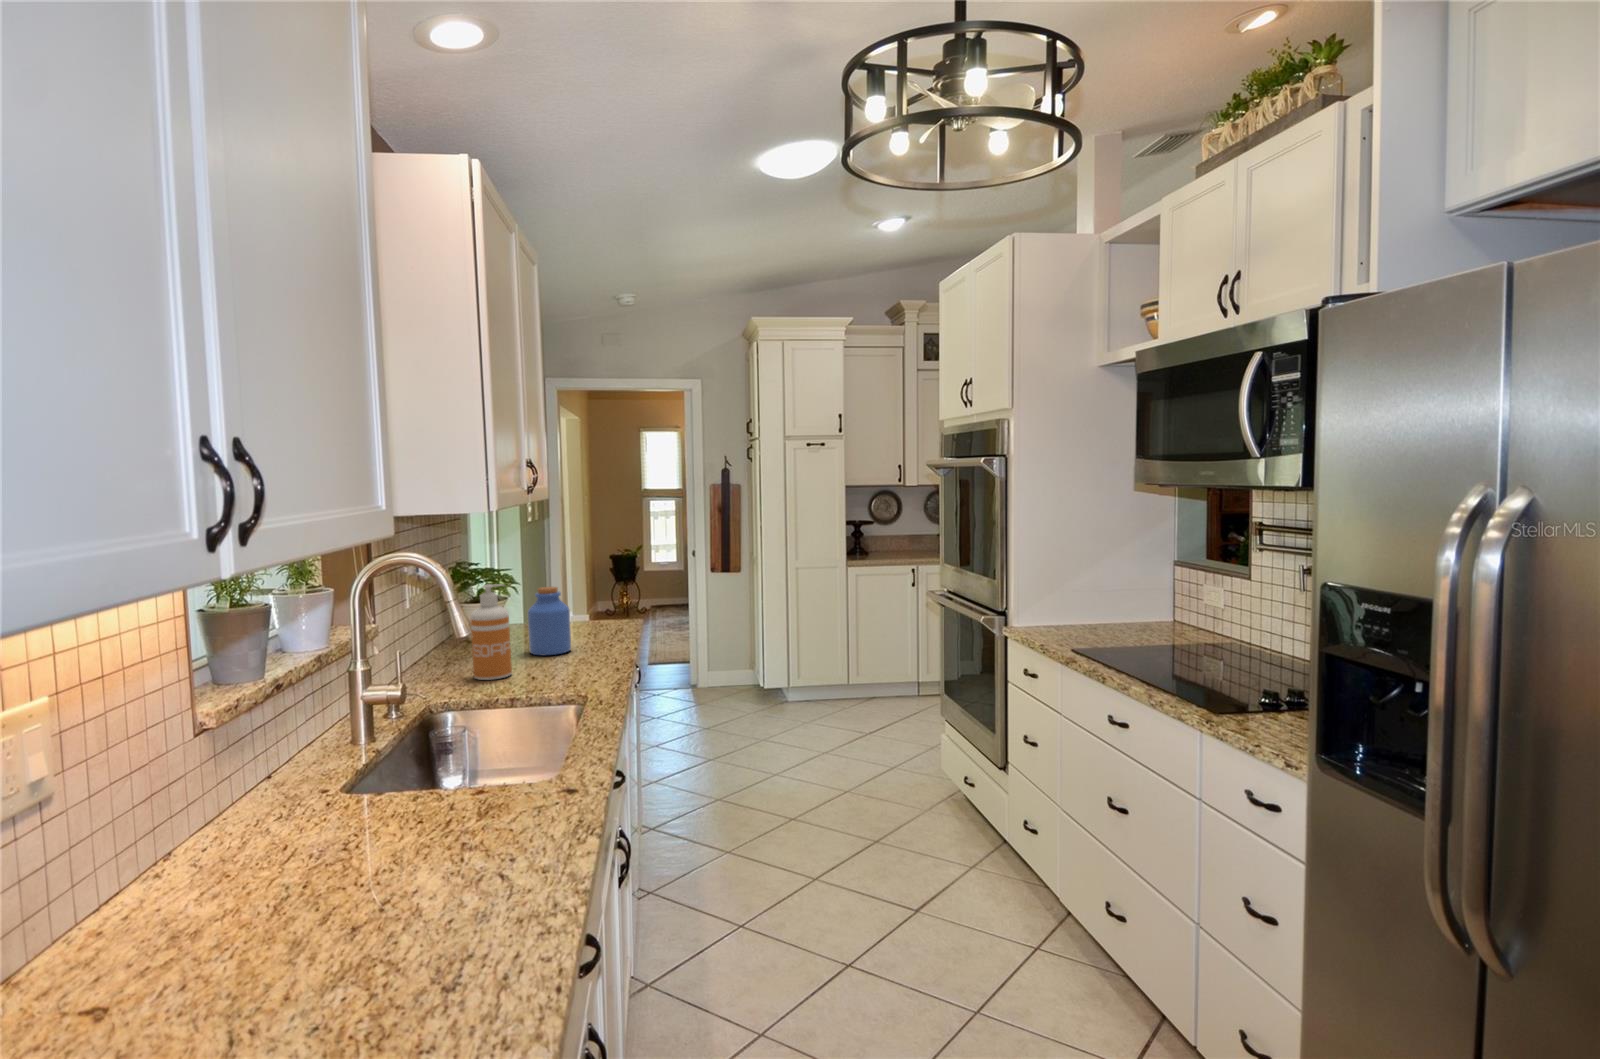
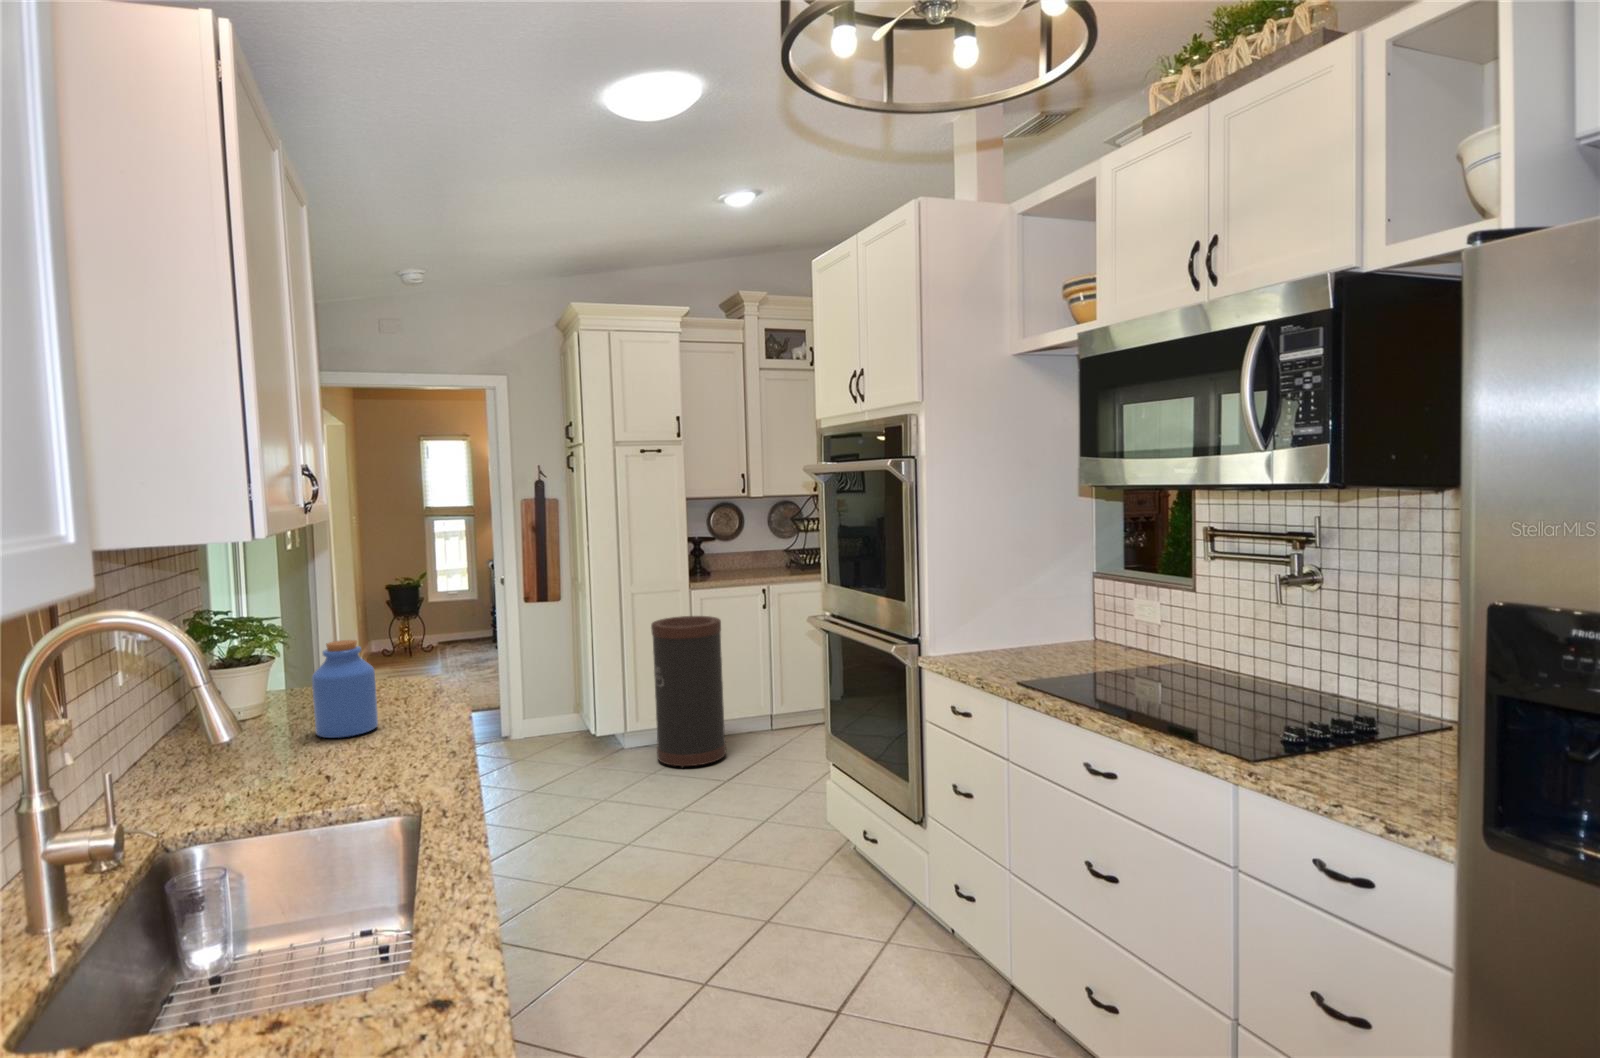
soap dispenser: present [471,584,512,680] -> none [226,643,295,787]
trash can: none [810,589,873,720] -> present [651,616,726,769]

